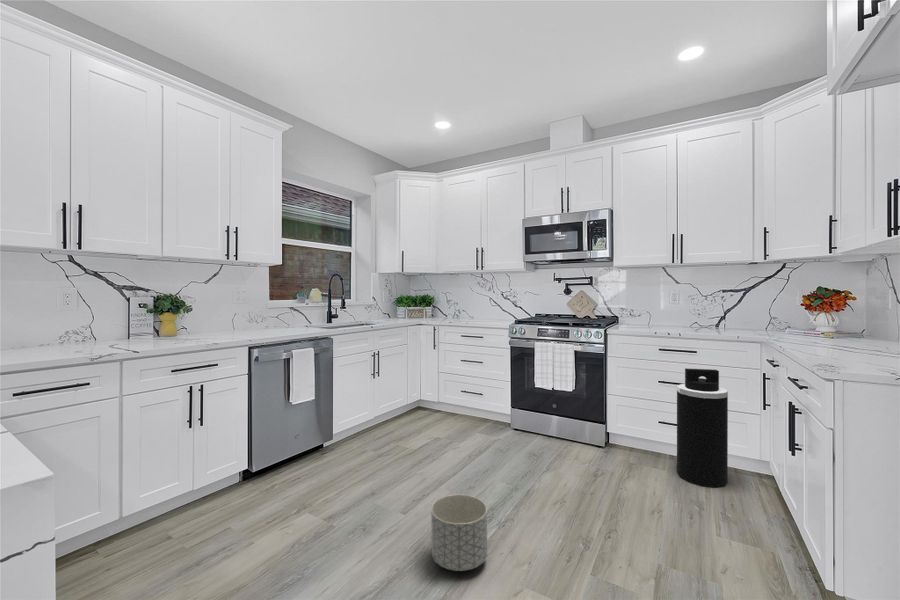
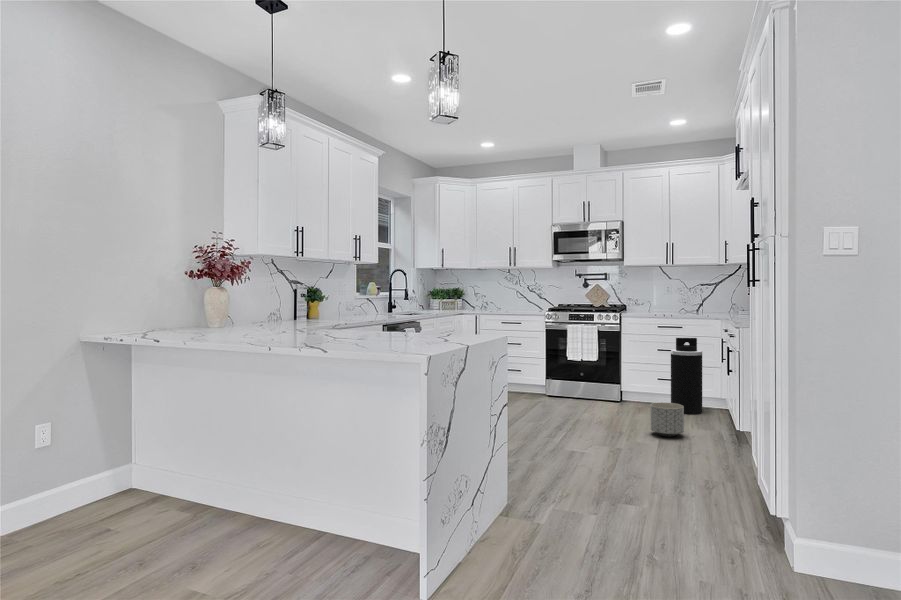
planter: present [431,494,487,571] -> present [651,402,684,437]

